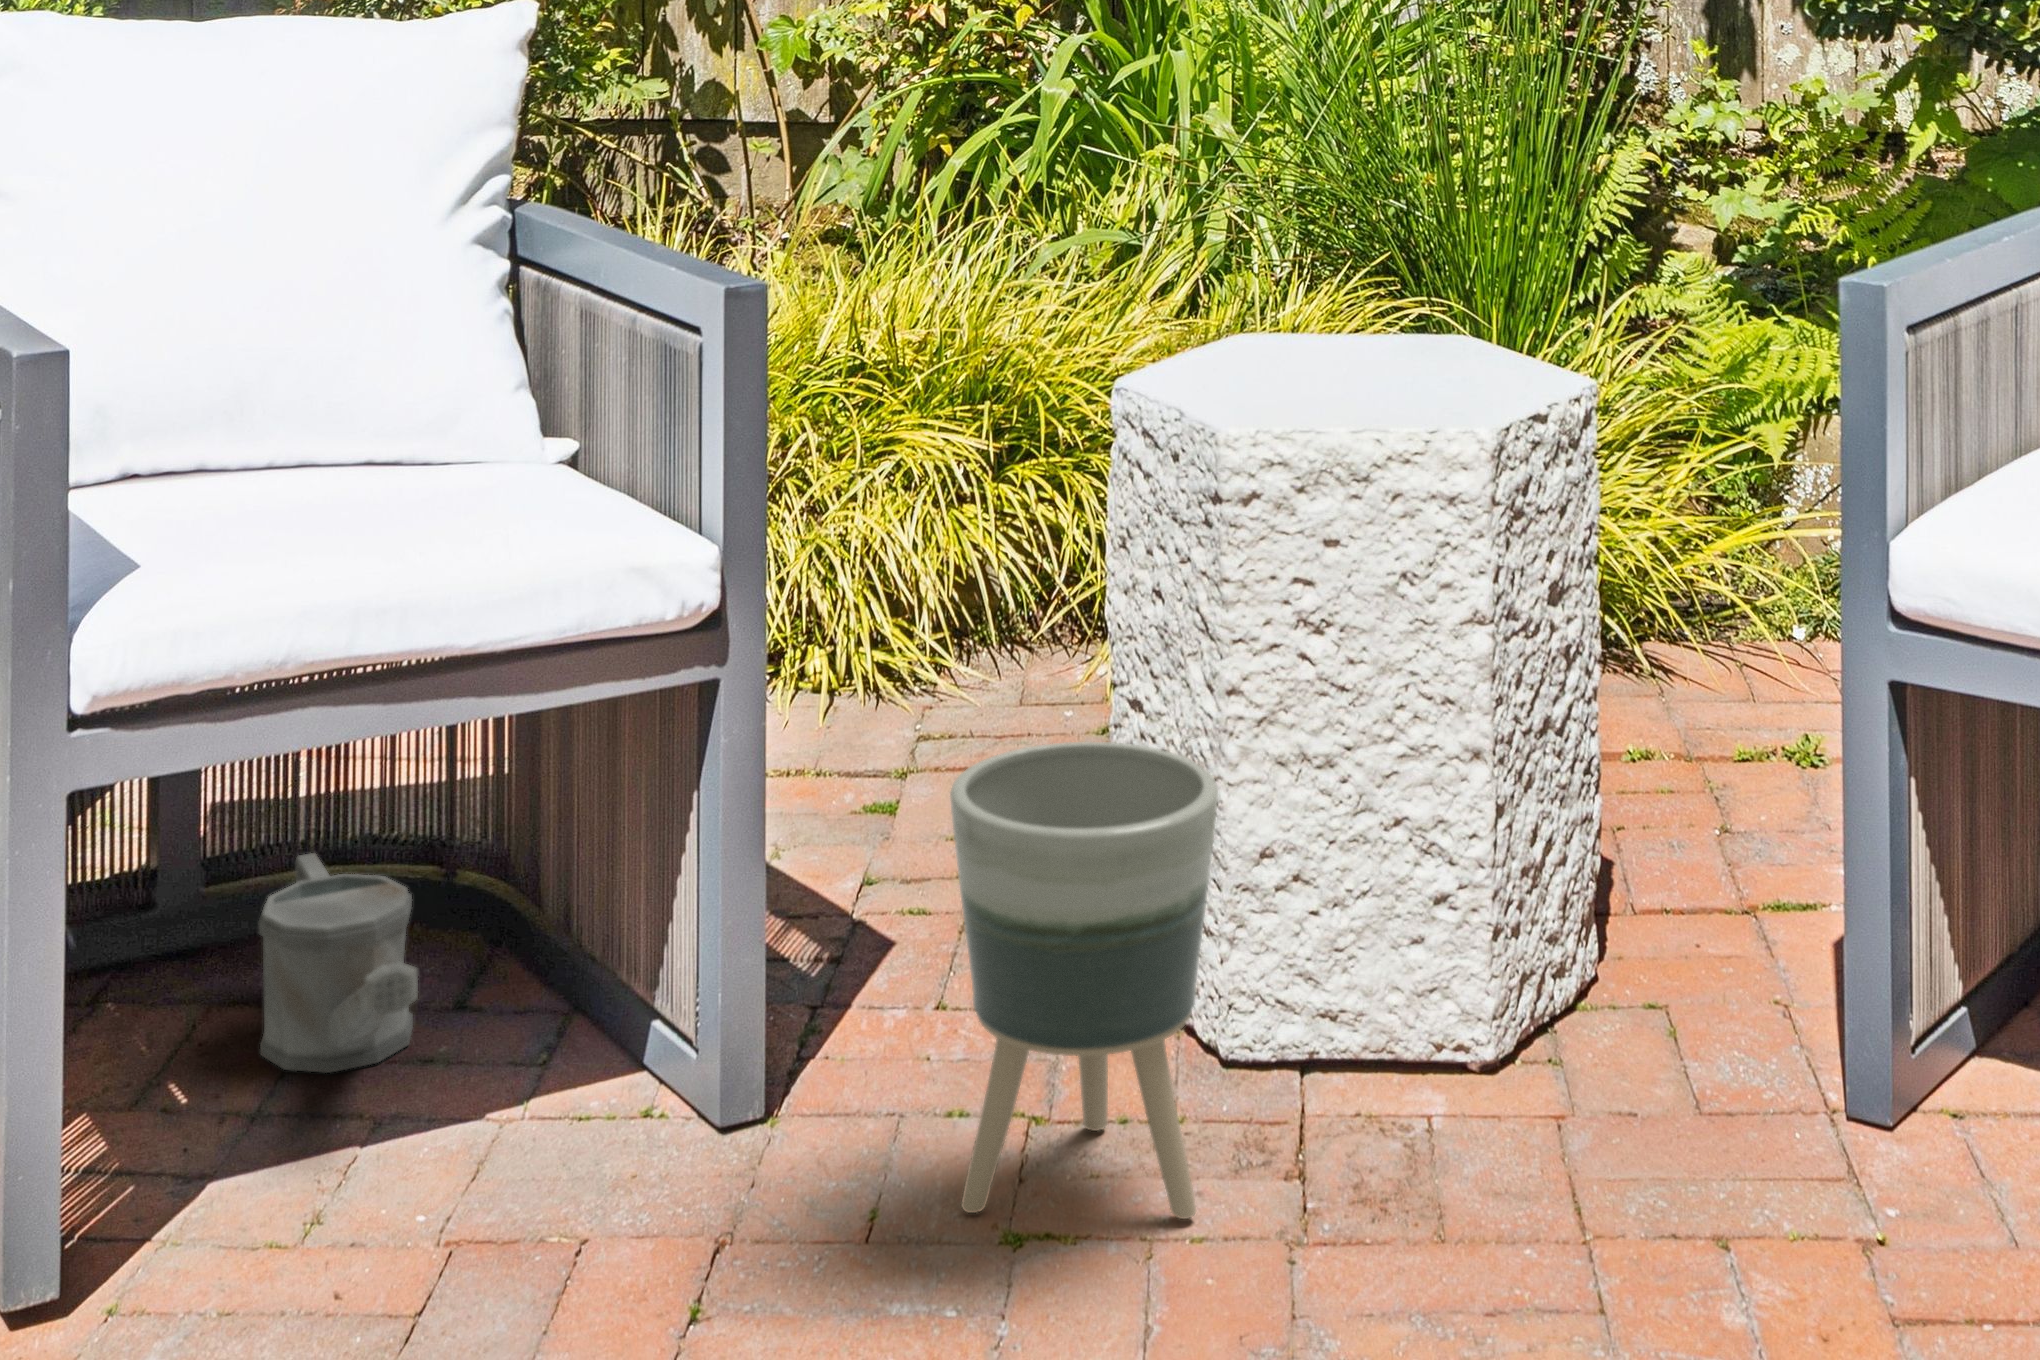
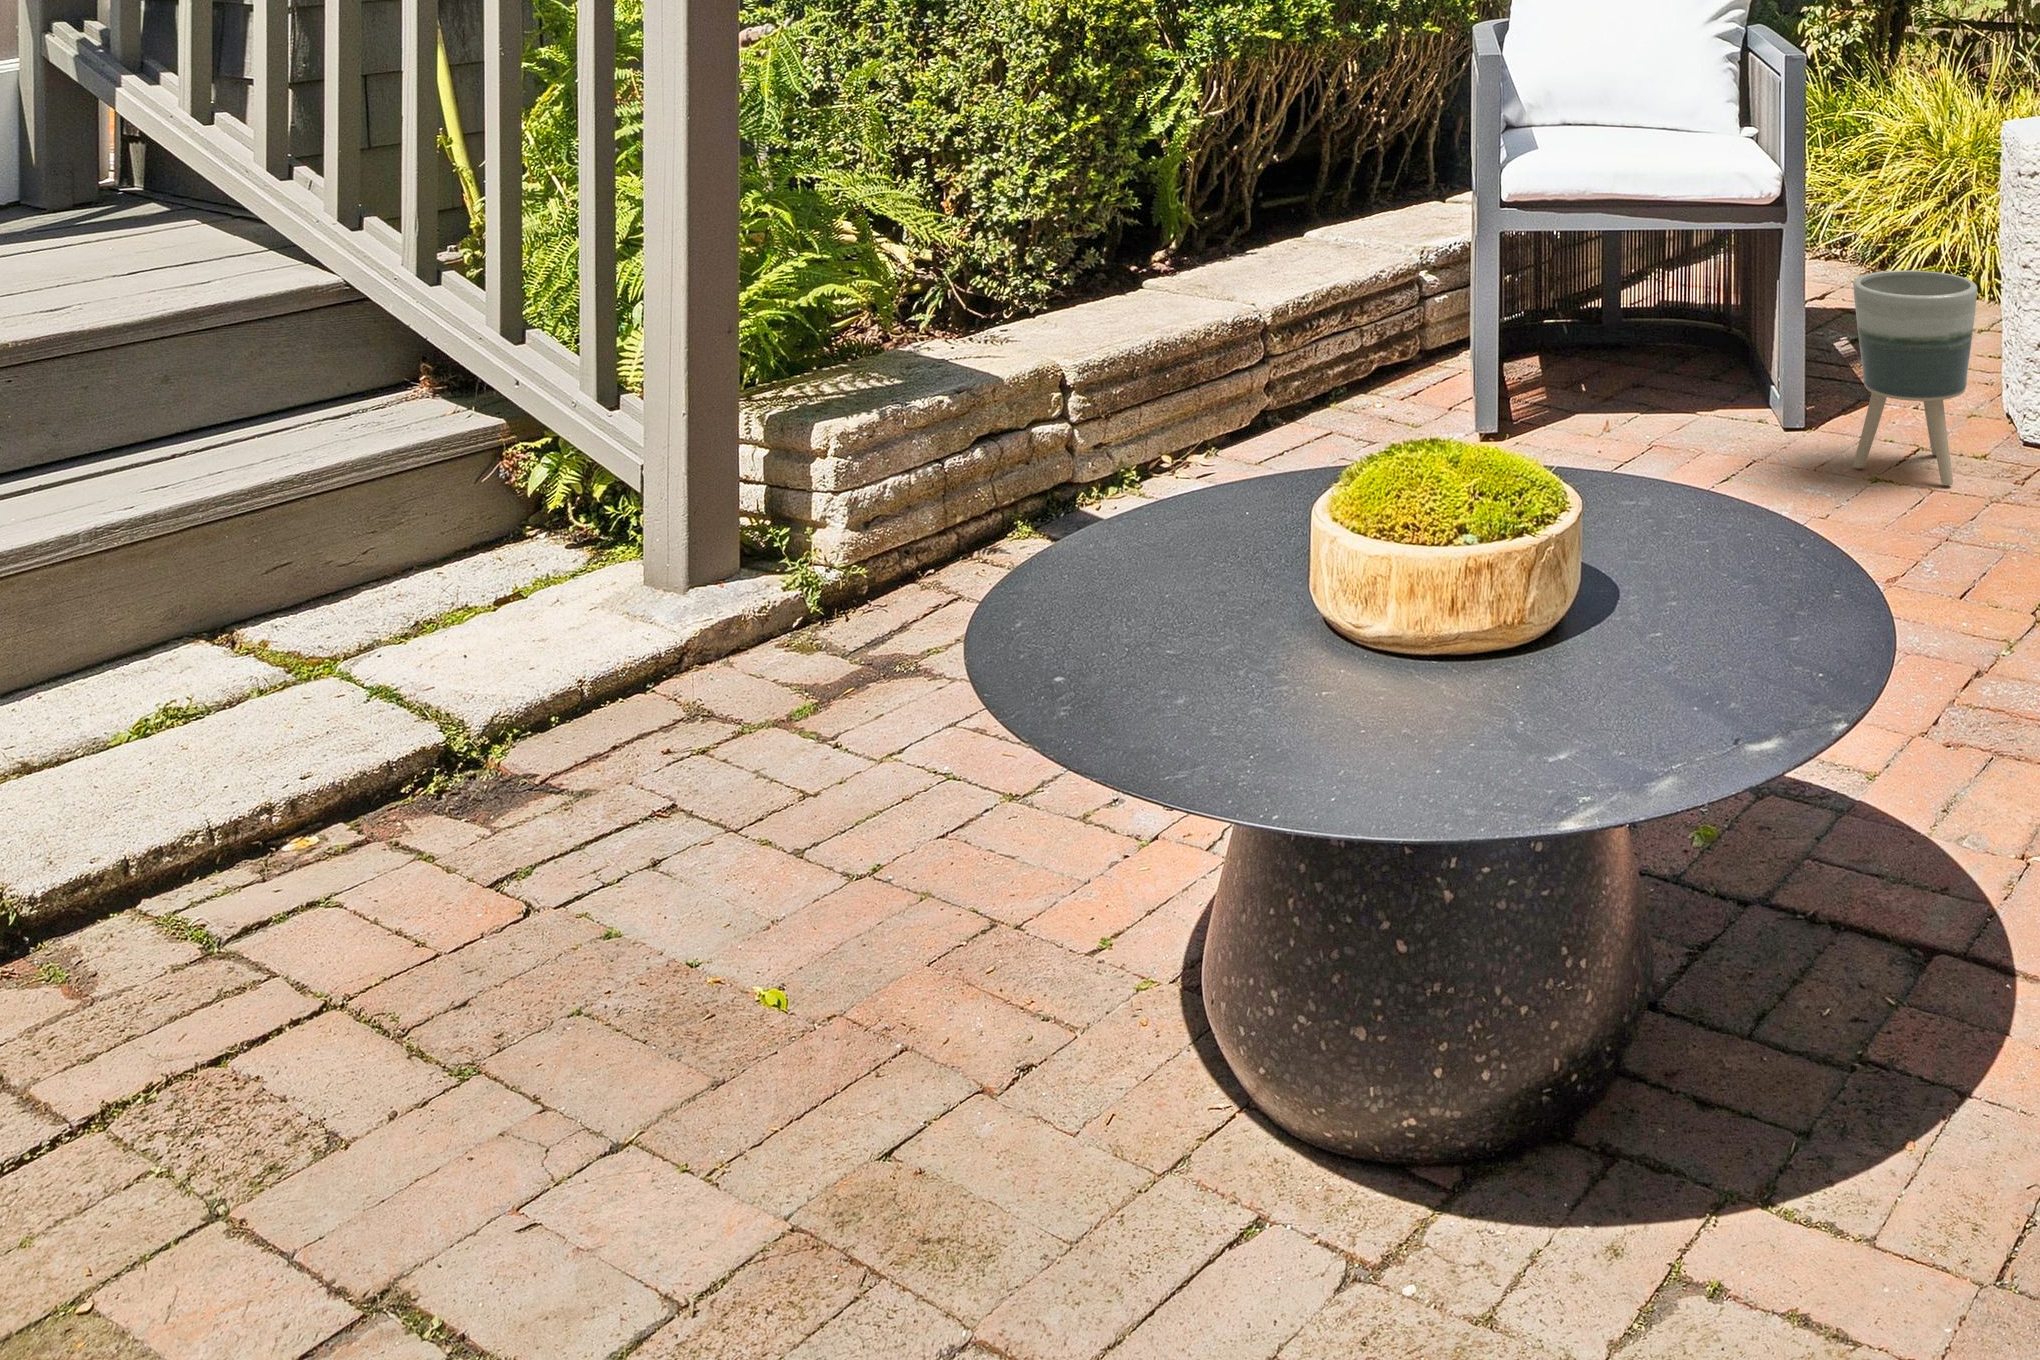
watering can: present [258,853,418,1073] -> none [1614,304,1680,389]

